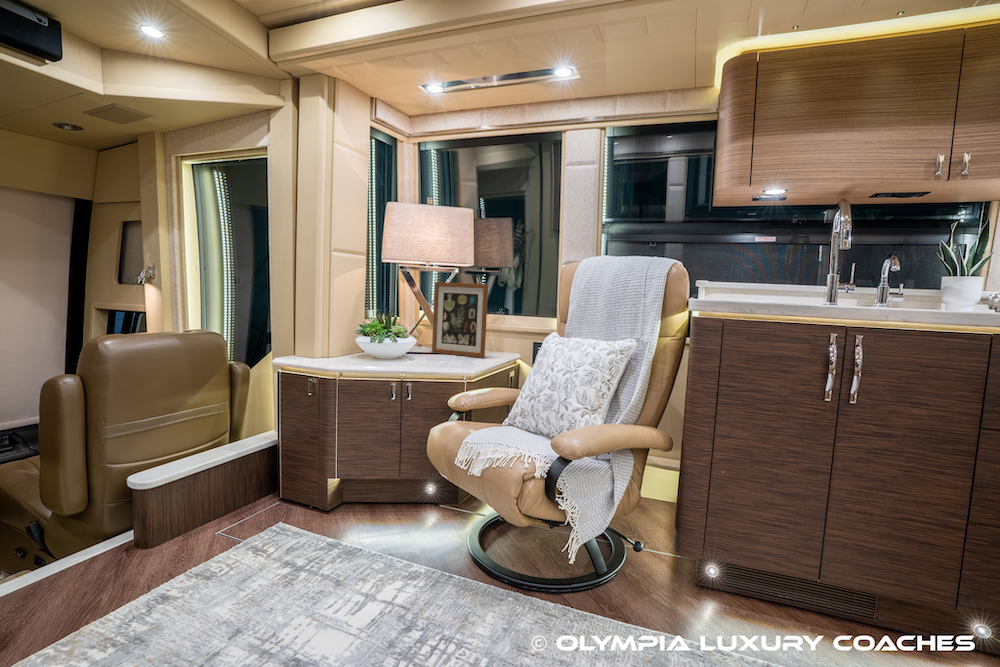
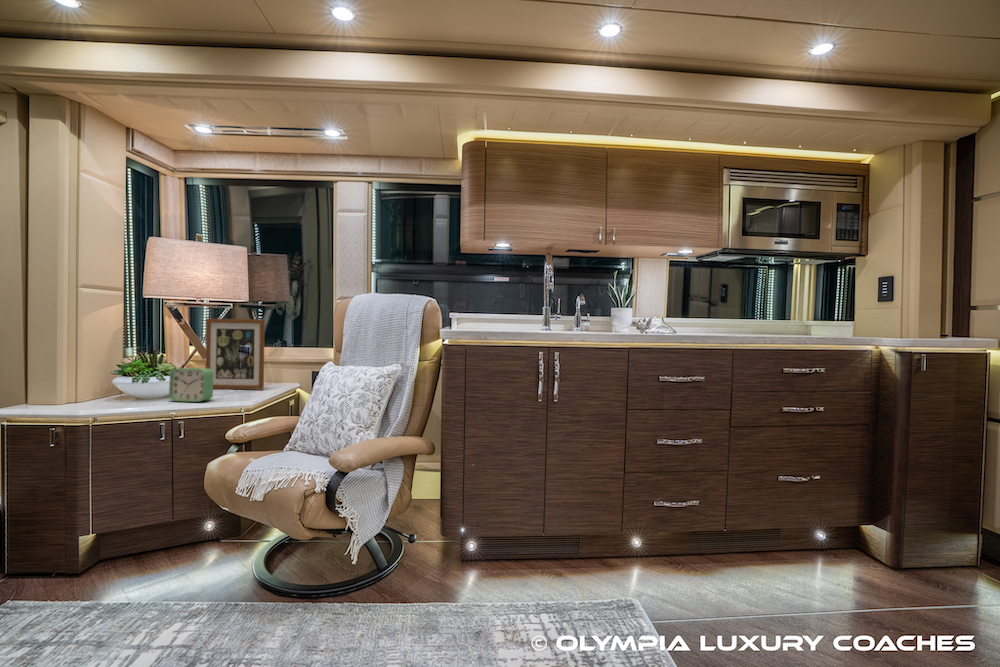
alarm clock: none [401,330,439,365] -> present [169,368,214,402]

